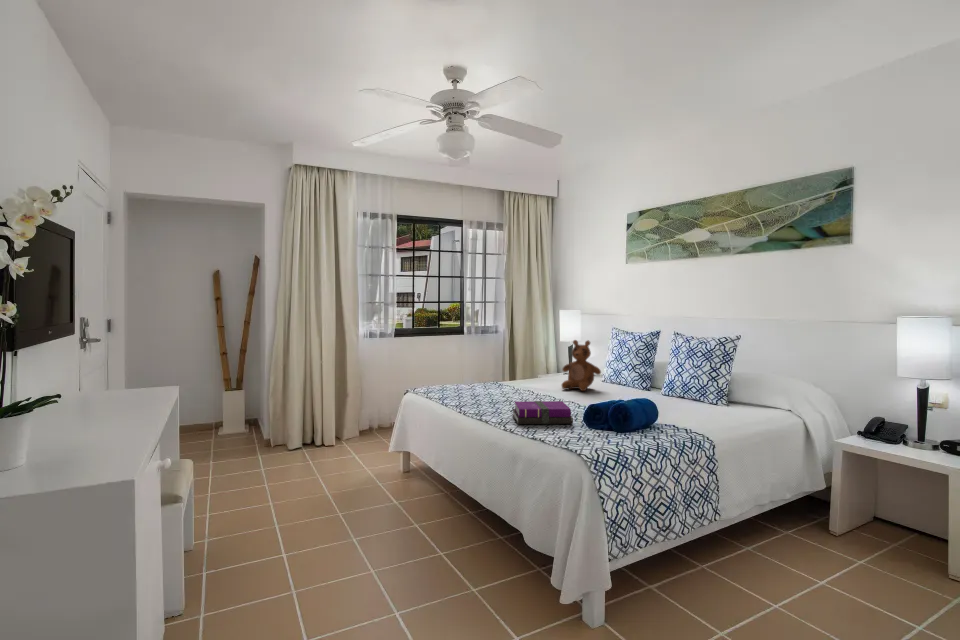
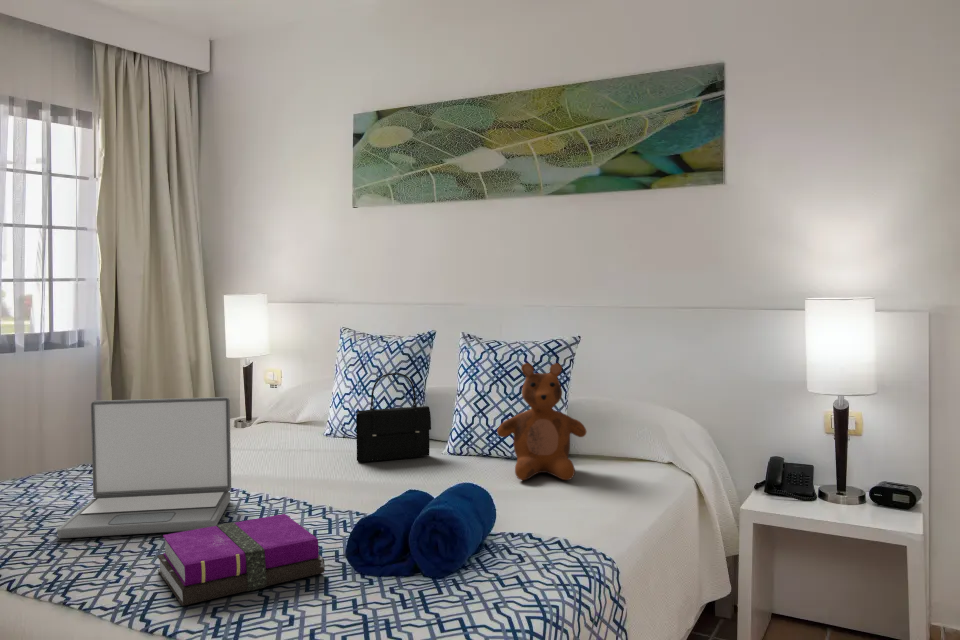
teddy bear: present [562,340,601,391] -> present [497,363,587,480]
handbag: none [611,350,651,394] -> present [356,373,431,462]
laptop: none [480,352,548,407] -> present [57,397,231,538]

